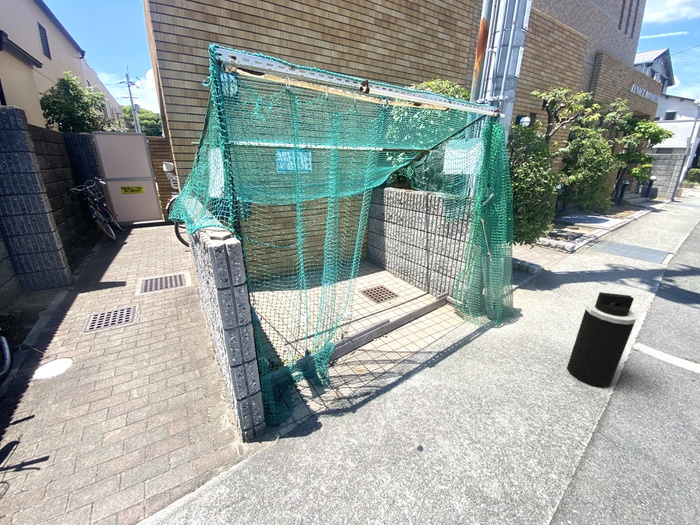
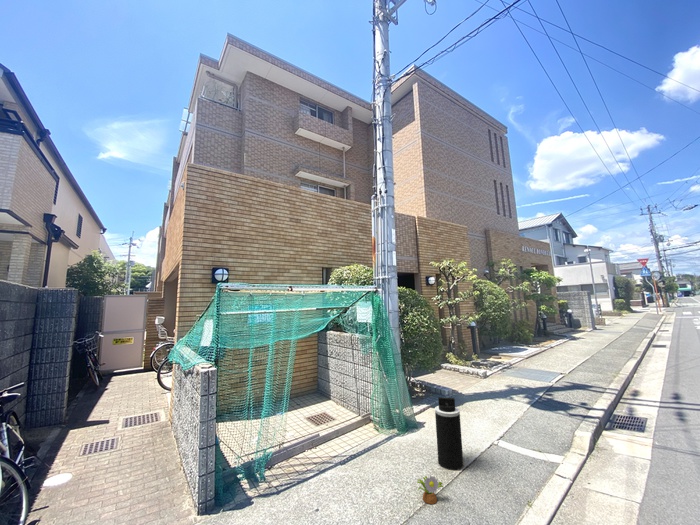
decorative plant: none [569,407,627,451] -> present [417,476,443,504]

